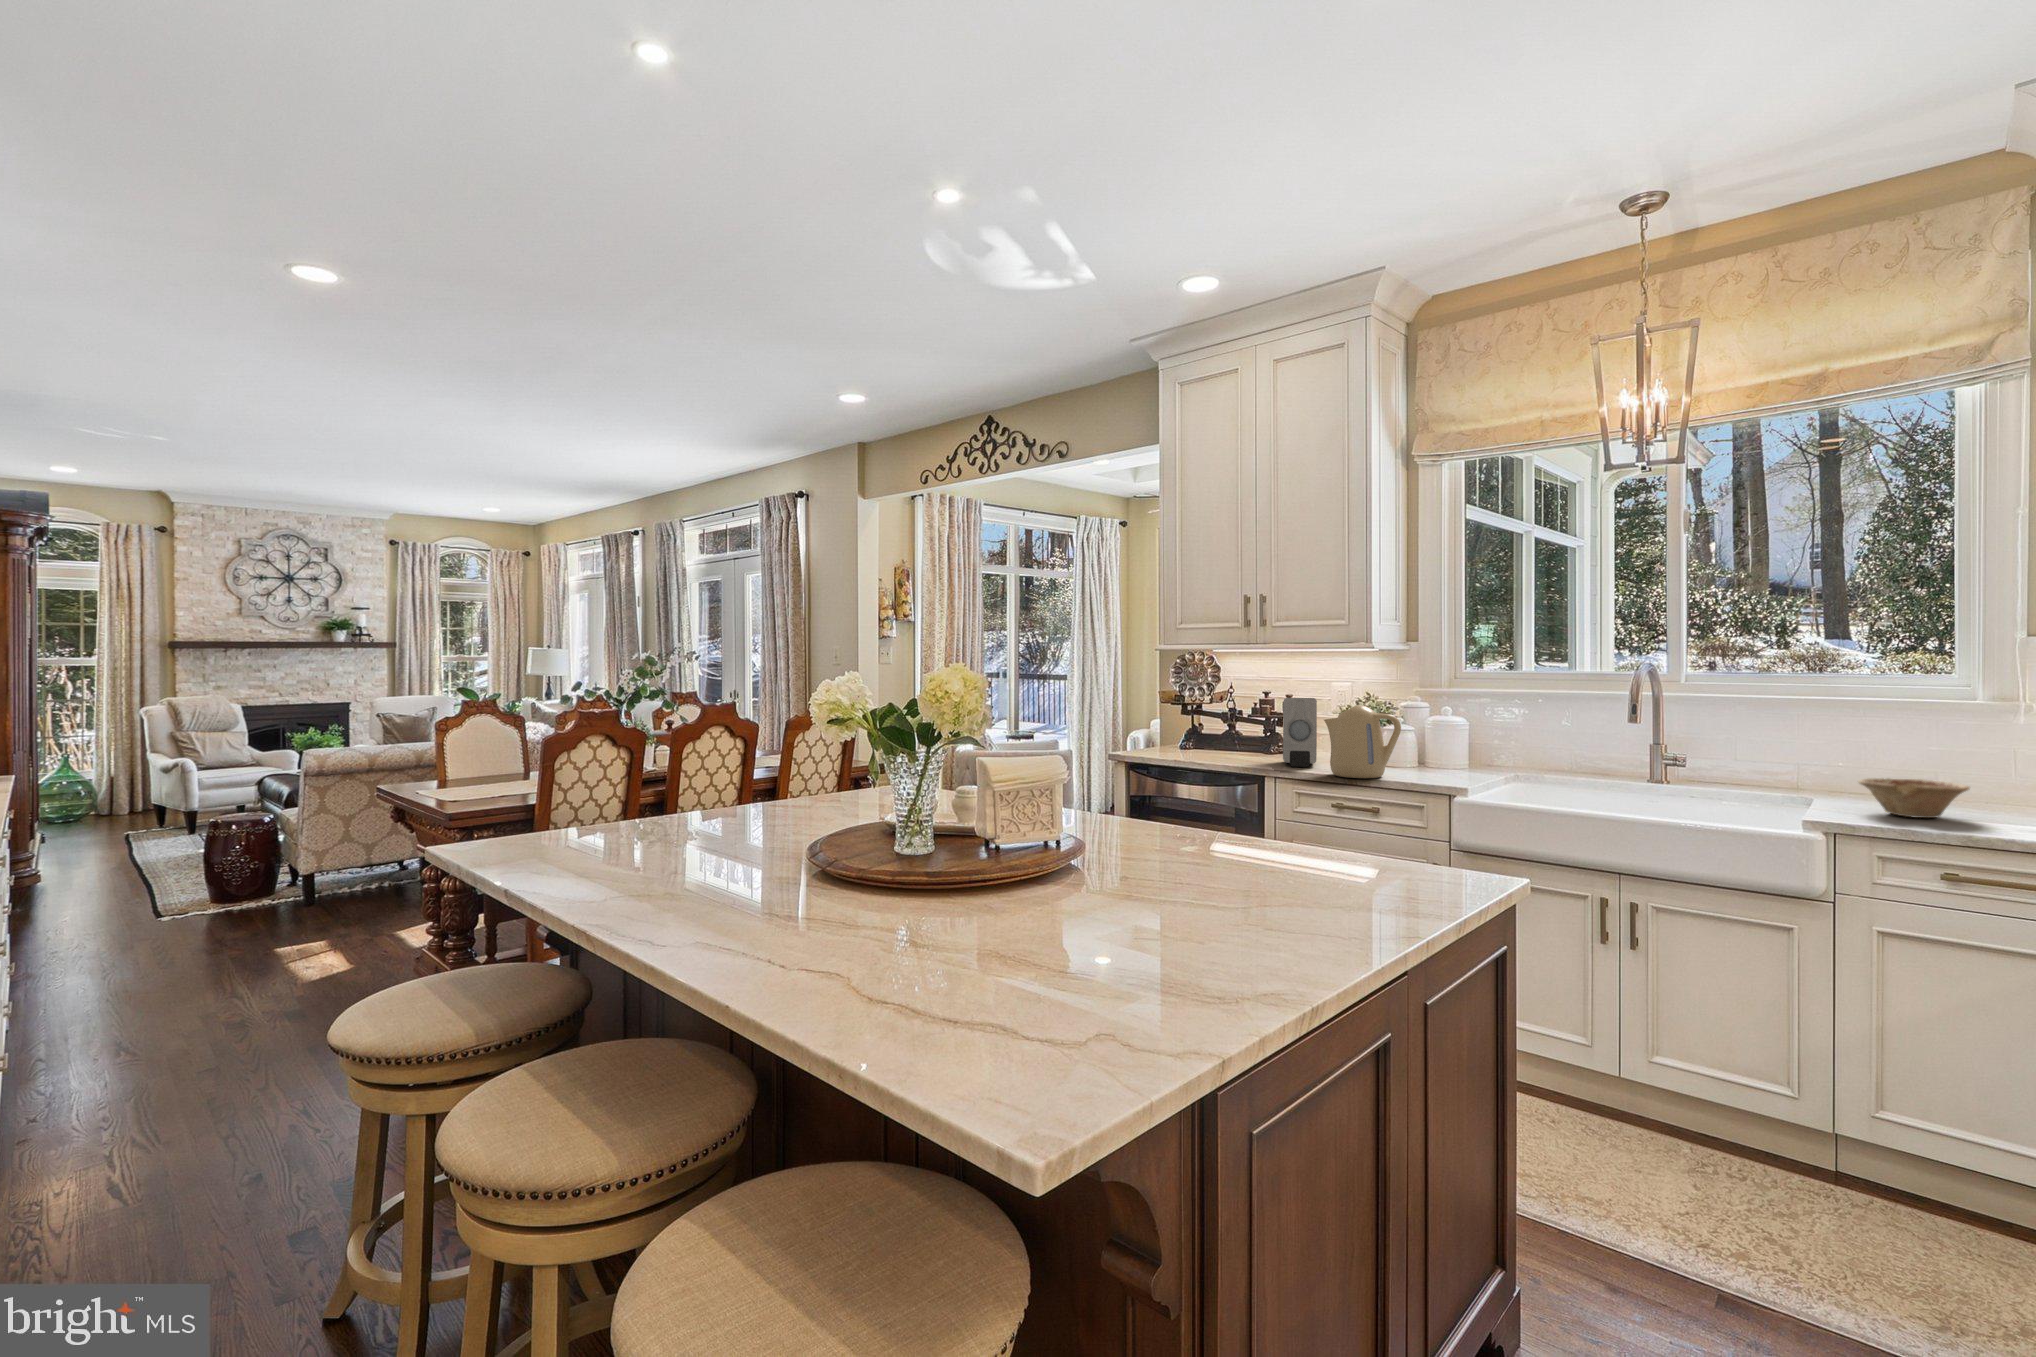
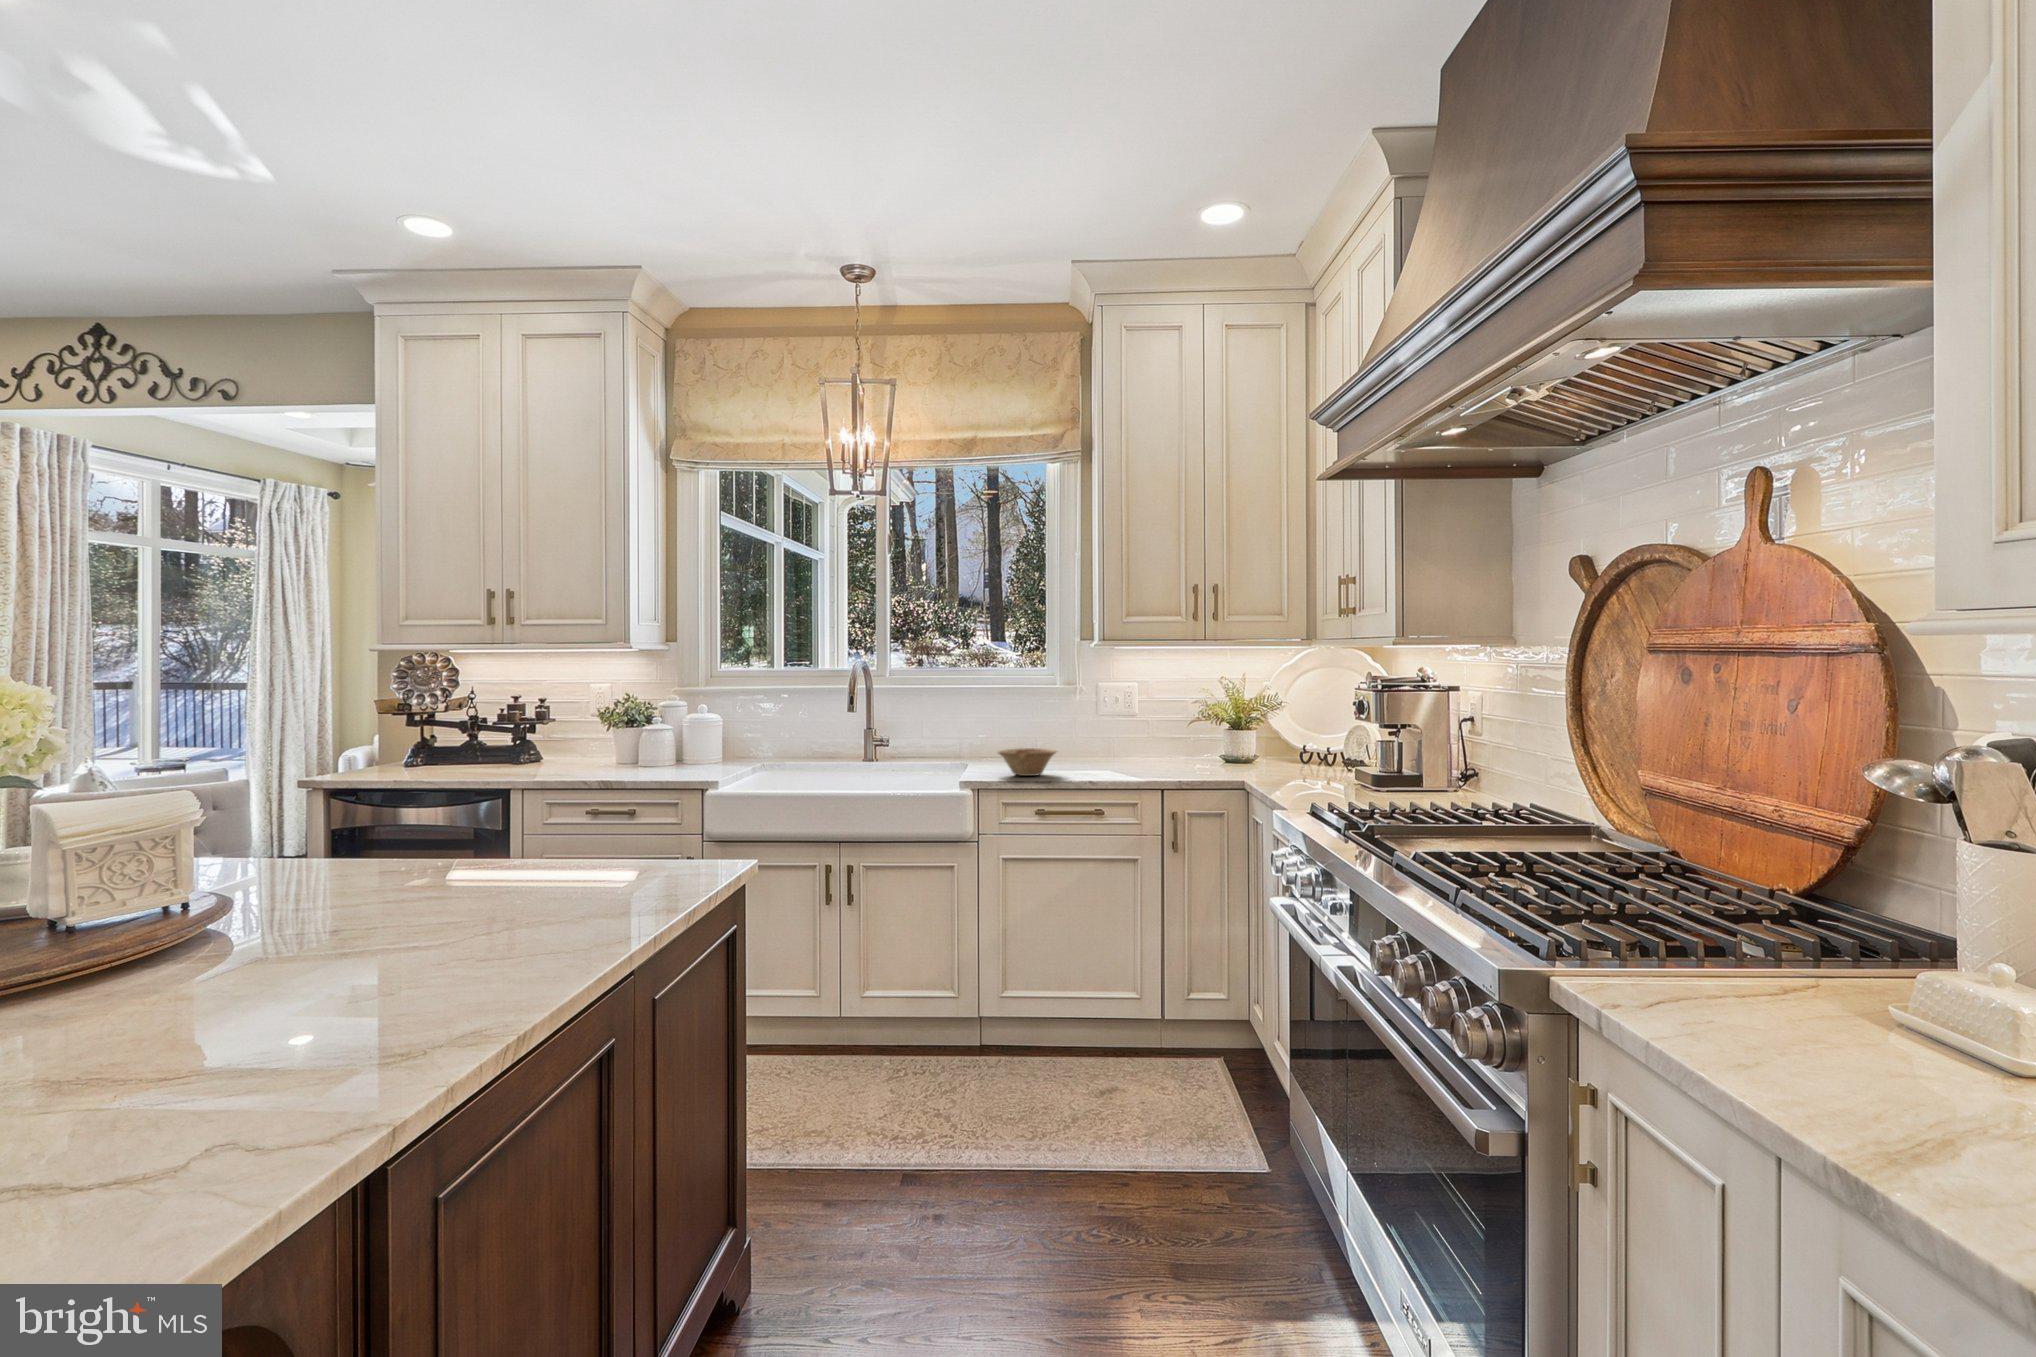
soap dispenser: present [1283,698,1317,767] -> none [534,701,572,776]
kettle: present [1324,705,1401,778] -> none [577,706,657,782]

